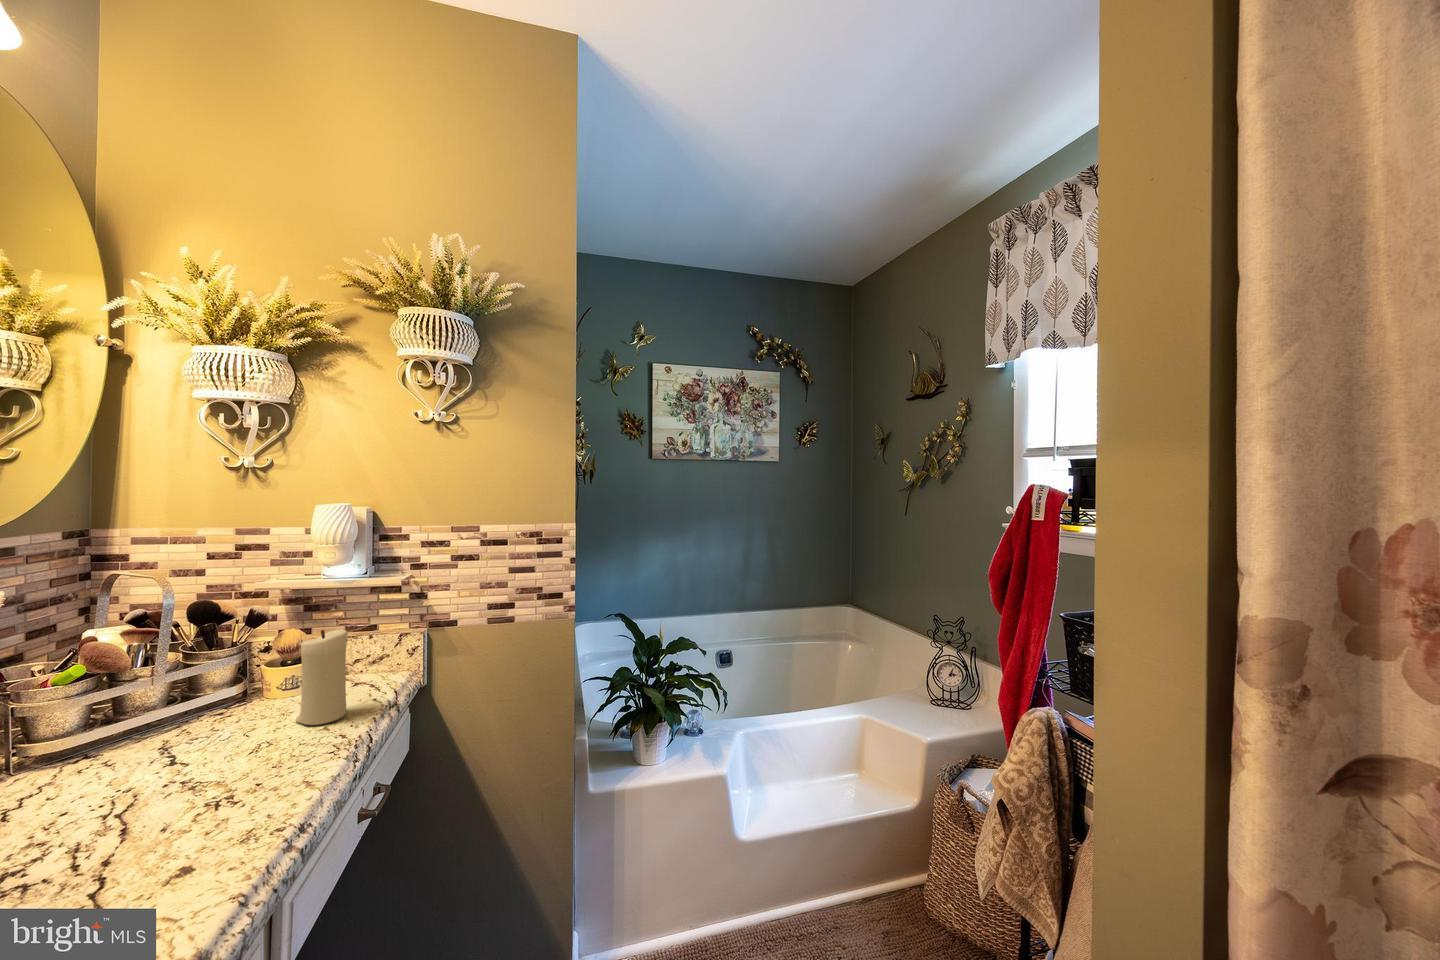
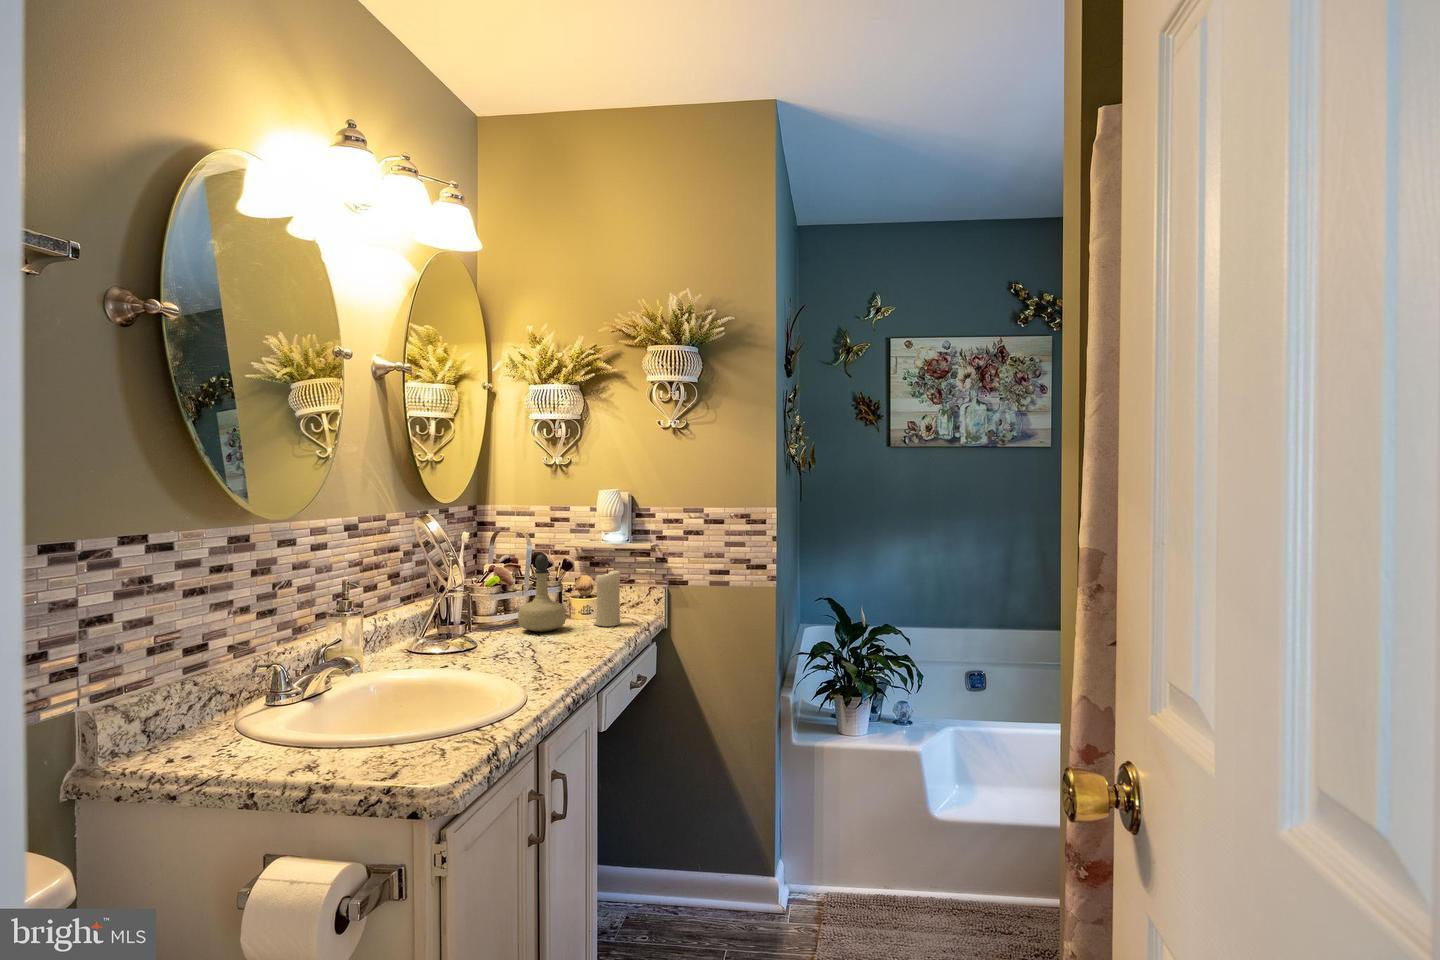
perfume bottle: none [120,620,235,764] -> present [518,554,566,632]

